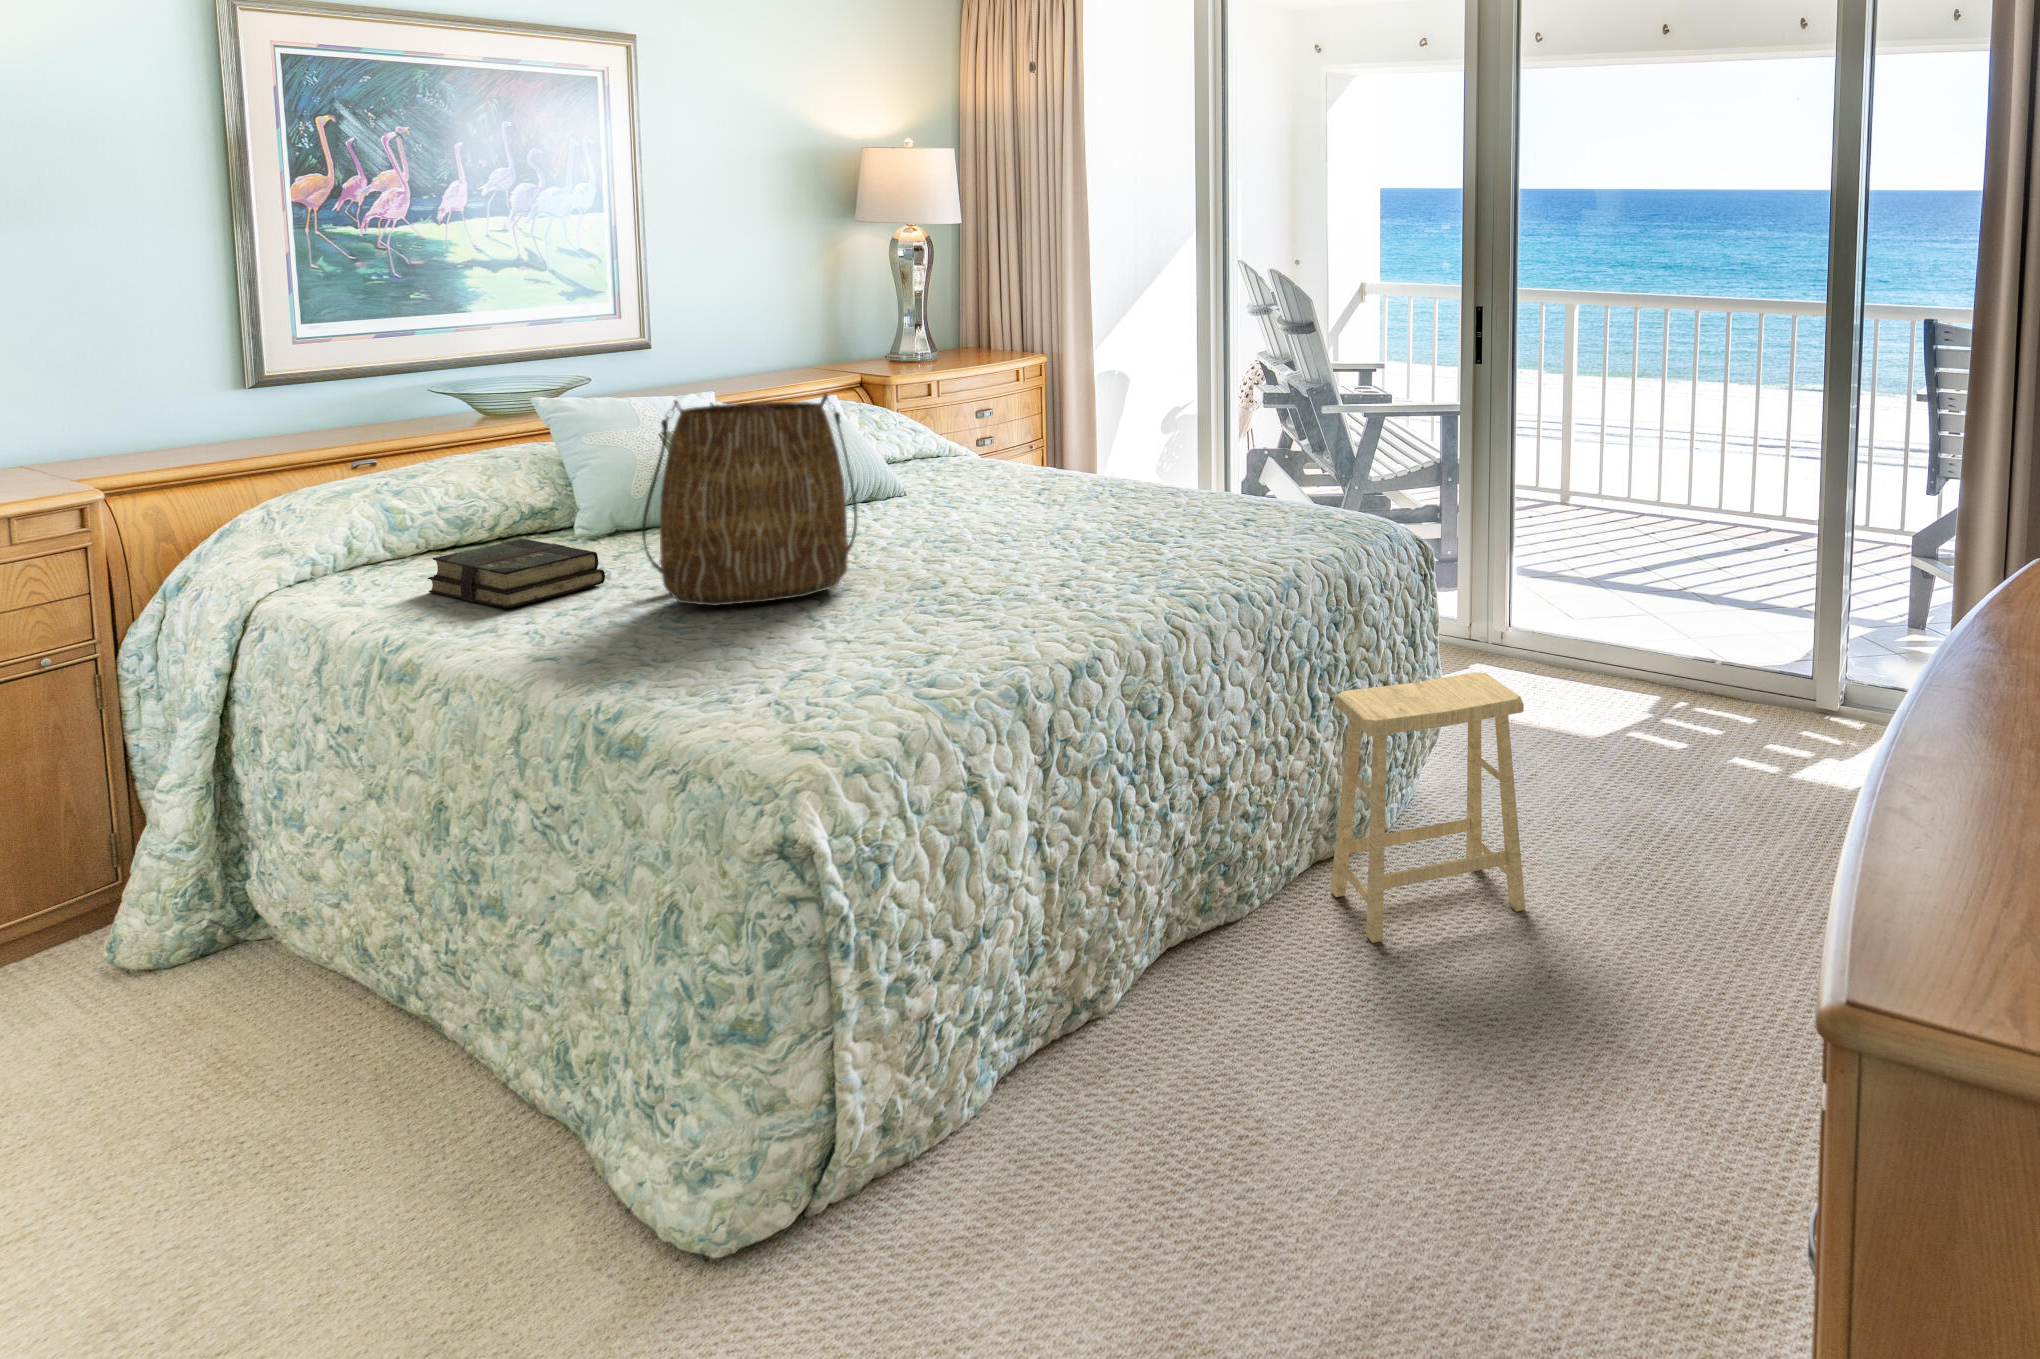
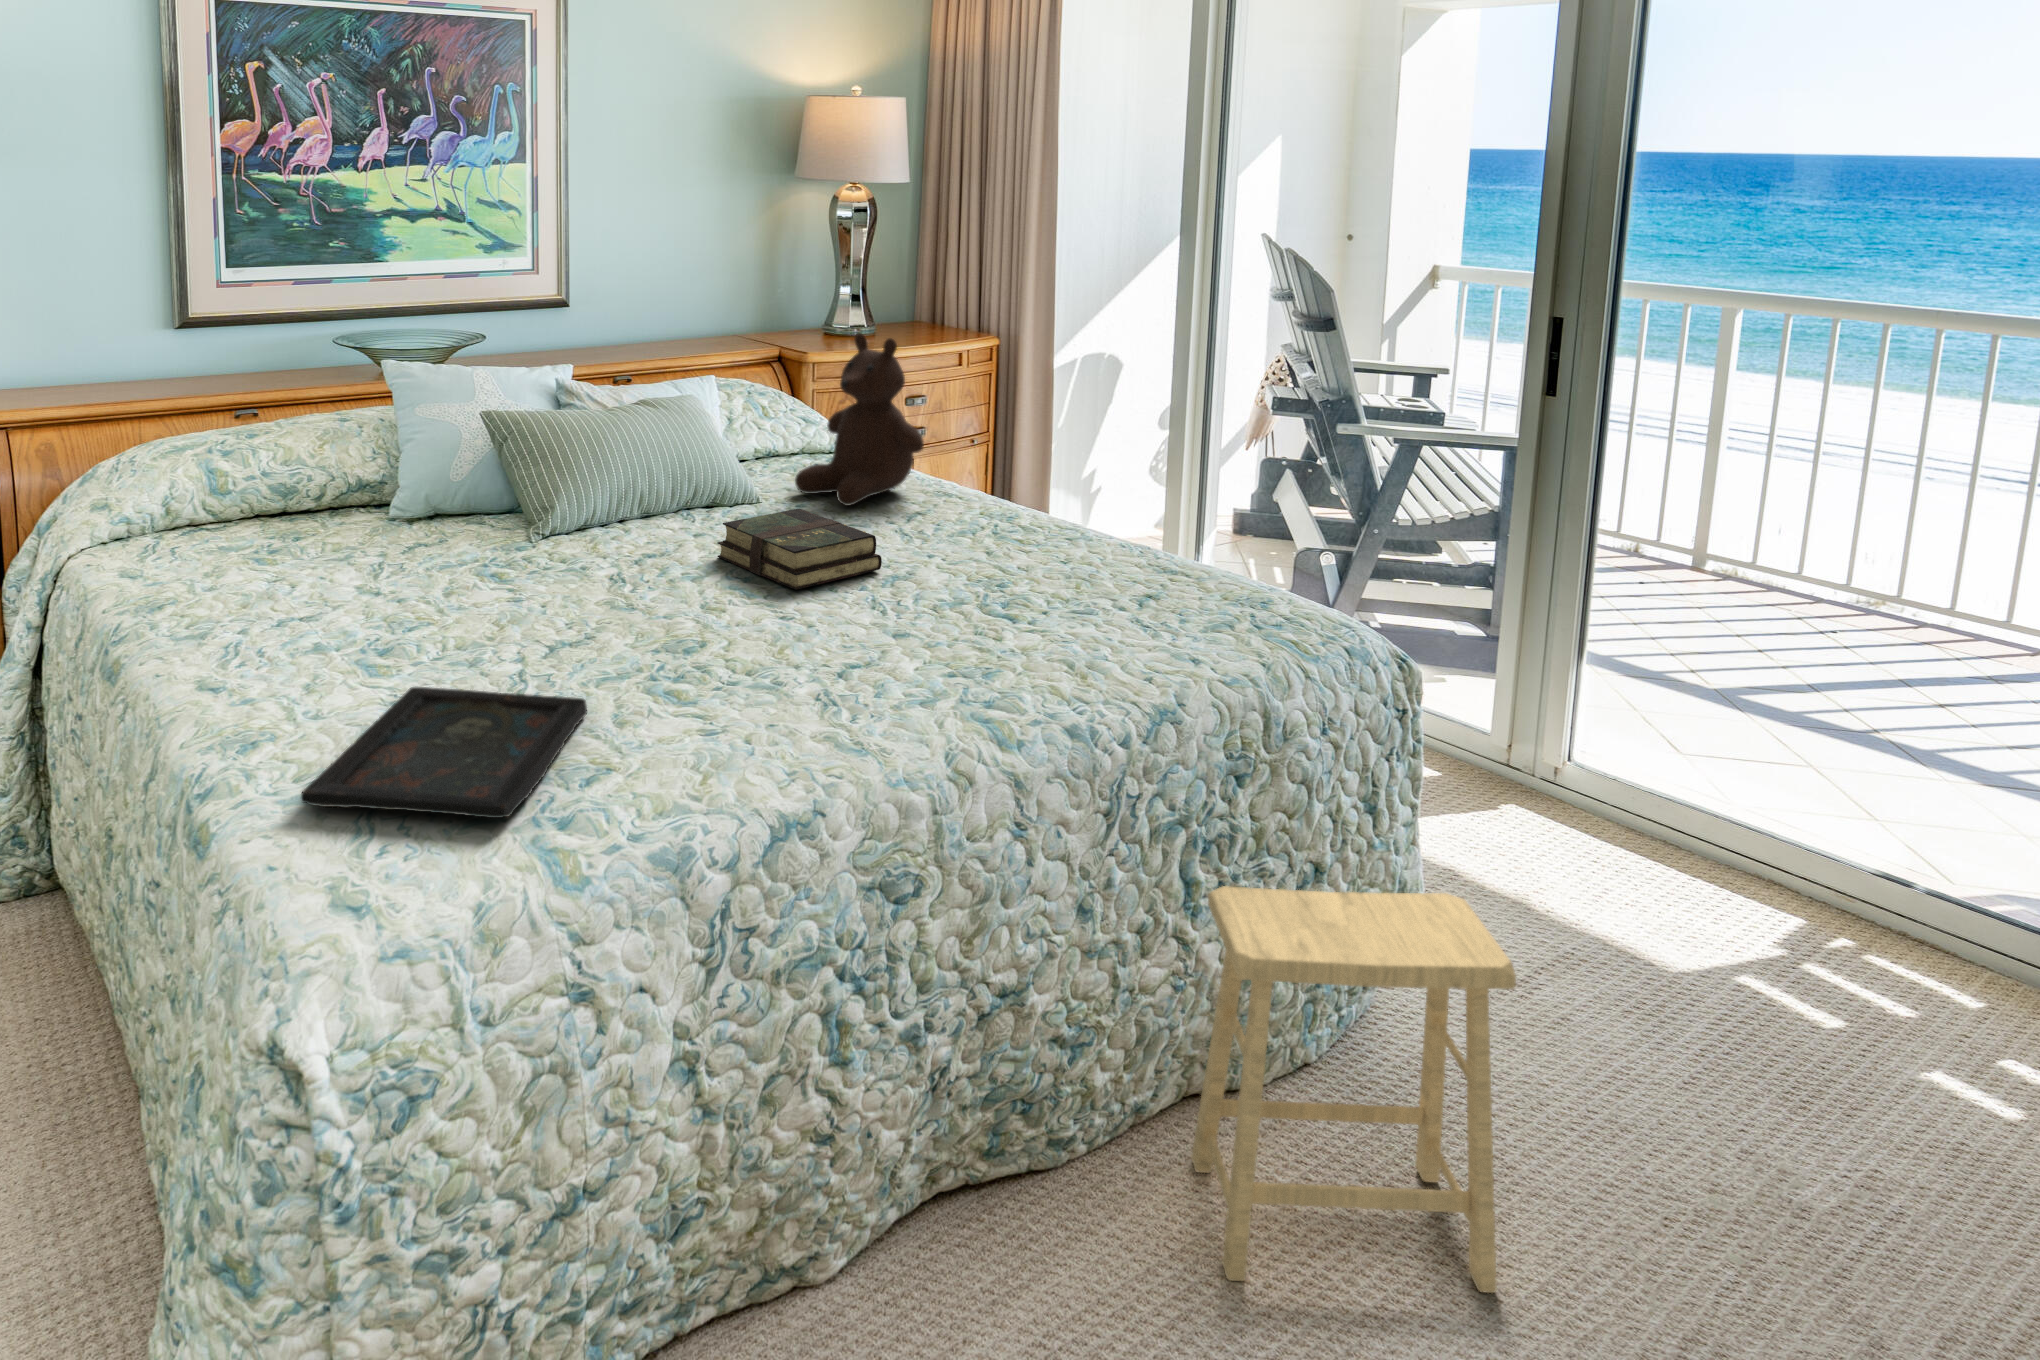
teddy bear: none [940,351,1050,491] -> present [795,333,924,506]
tote bag: present [642,394,857,606] -> none [380,391,618,643]
book: present [428,539,605,608] -> present [718,509,882,590]
tray: none [710,619,891,704] -> present [301,687,587,818]

